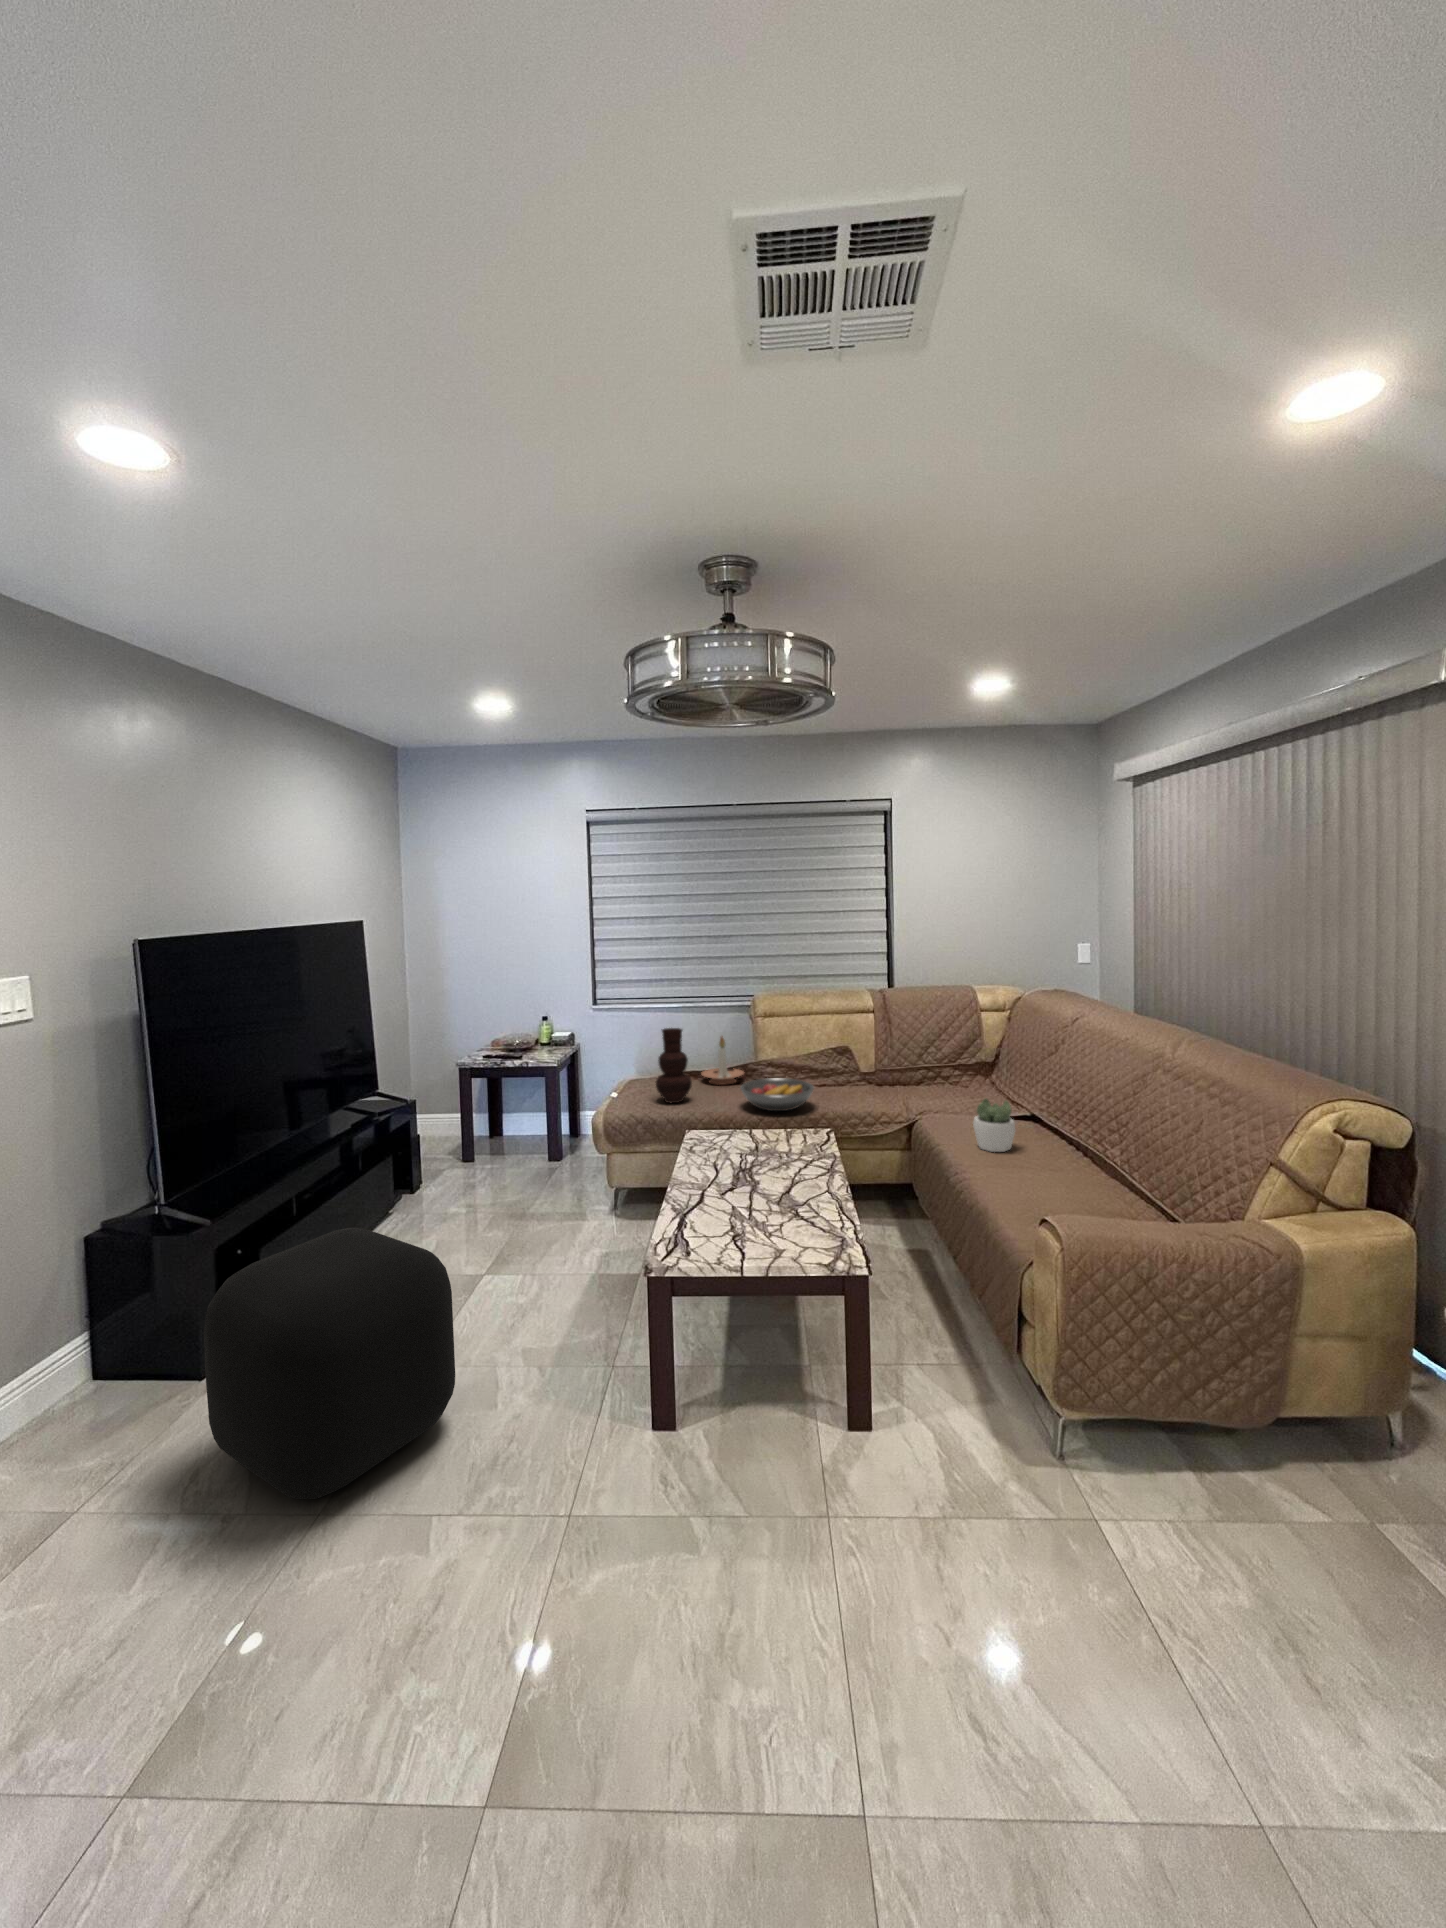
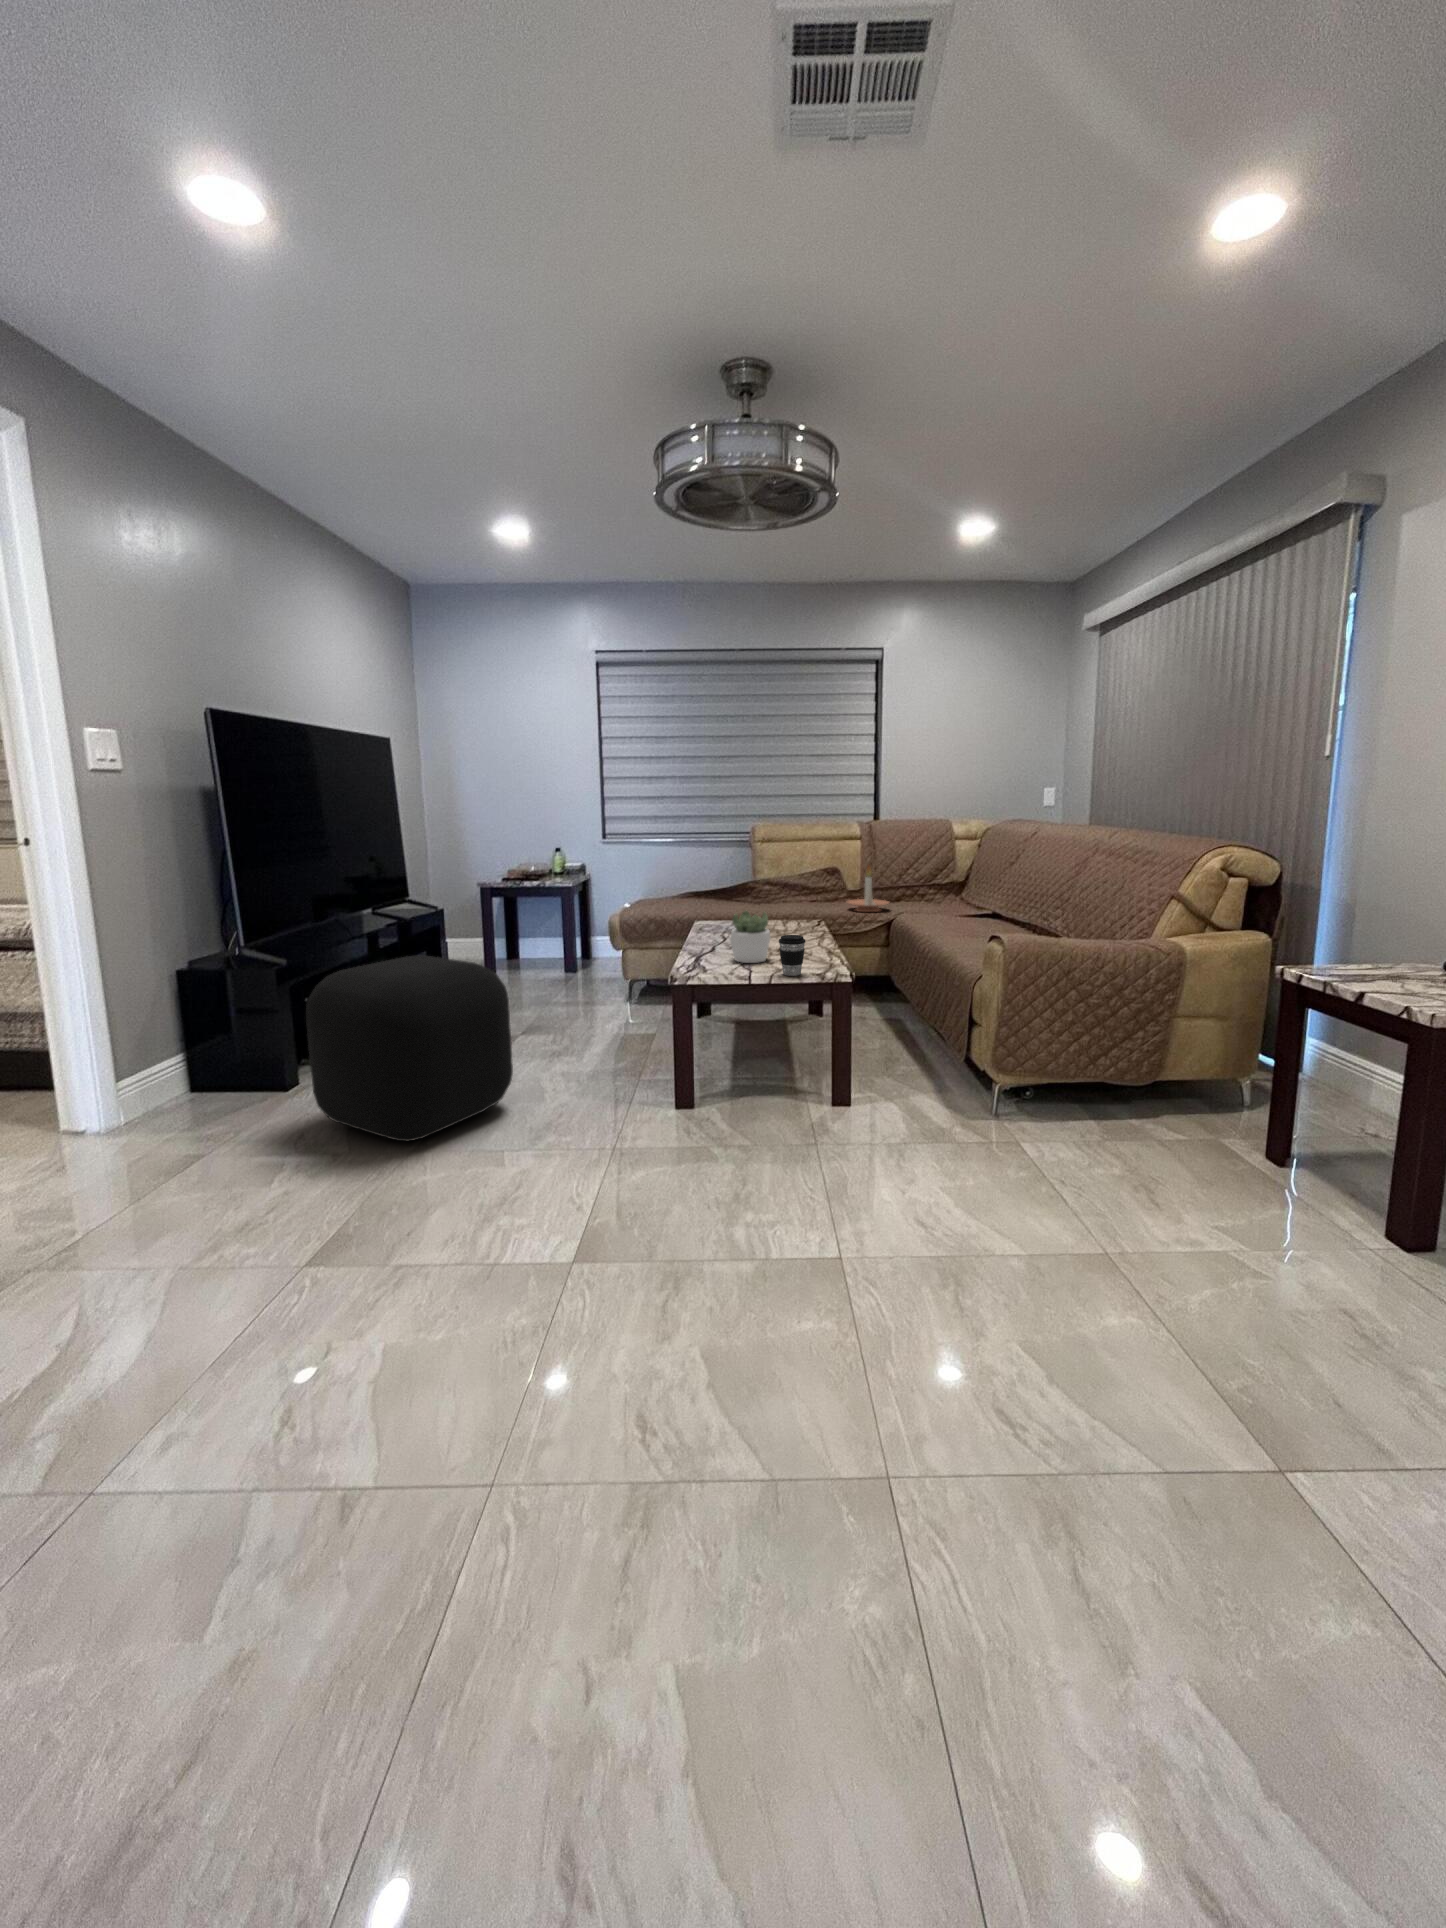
vase: present [655,1028,692,1103] -> none [664,844,698,910]
candle holder: present [702,1036,744,1085] -> present [848,866,889,912]
fruit bowl: present [740,1078,814,1111] -> none [741,890,807,914]
succulent plant: present [973,1099,1015,1152] -> present [730,911,770,963]
coffee cup: none [778,1198,811,1253] -> present [779,935,805,976]

